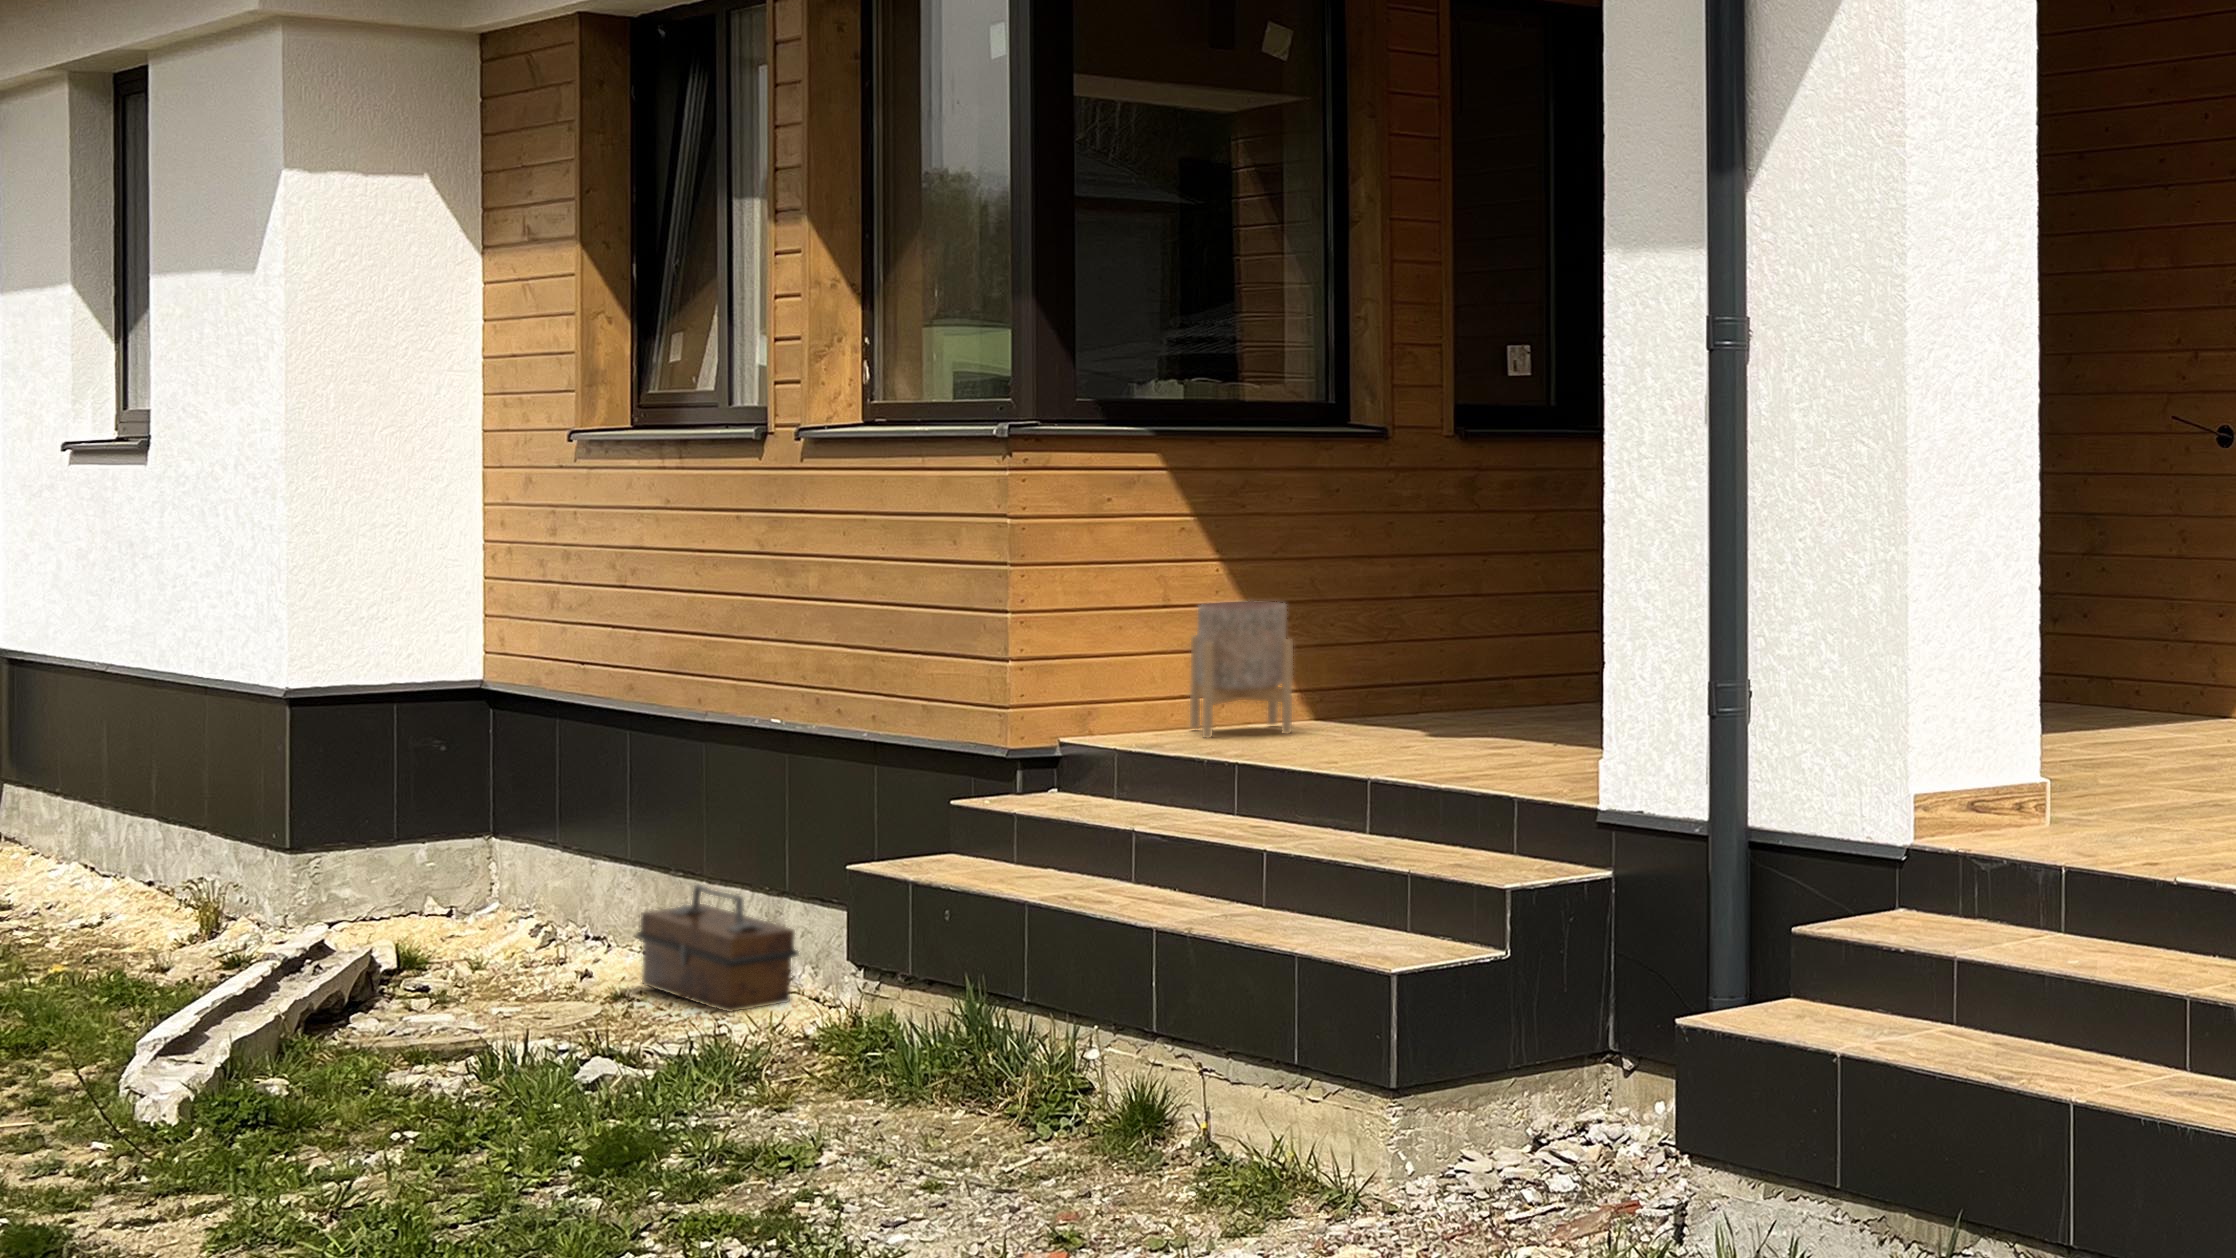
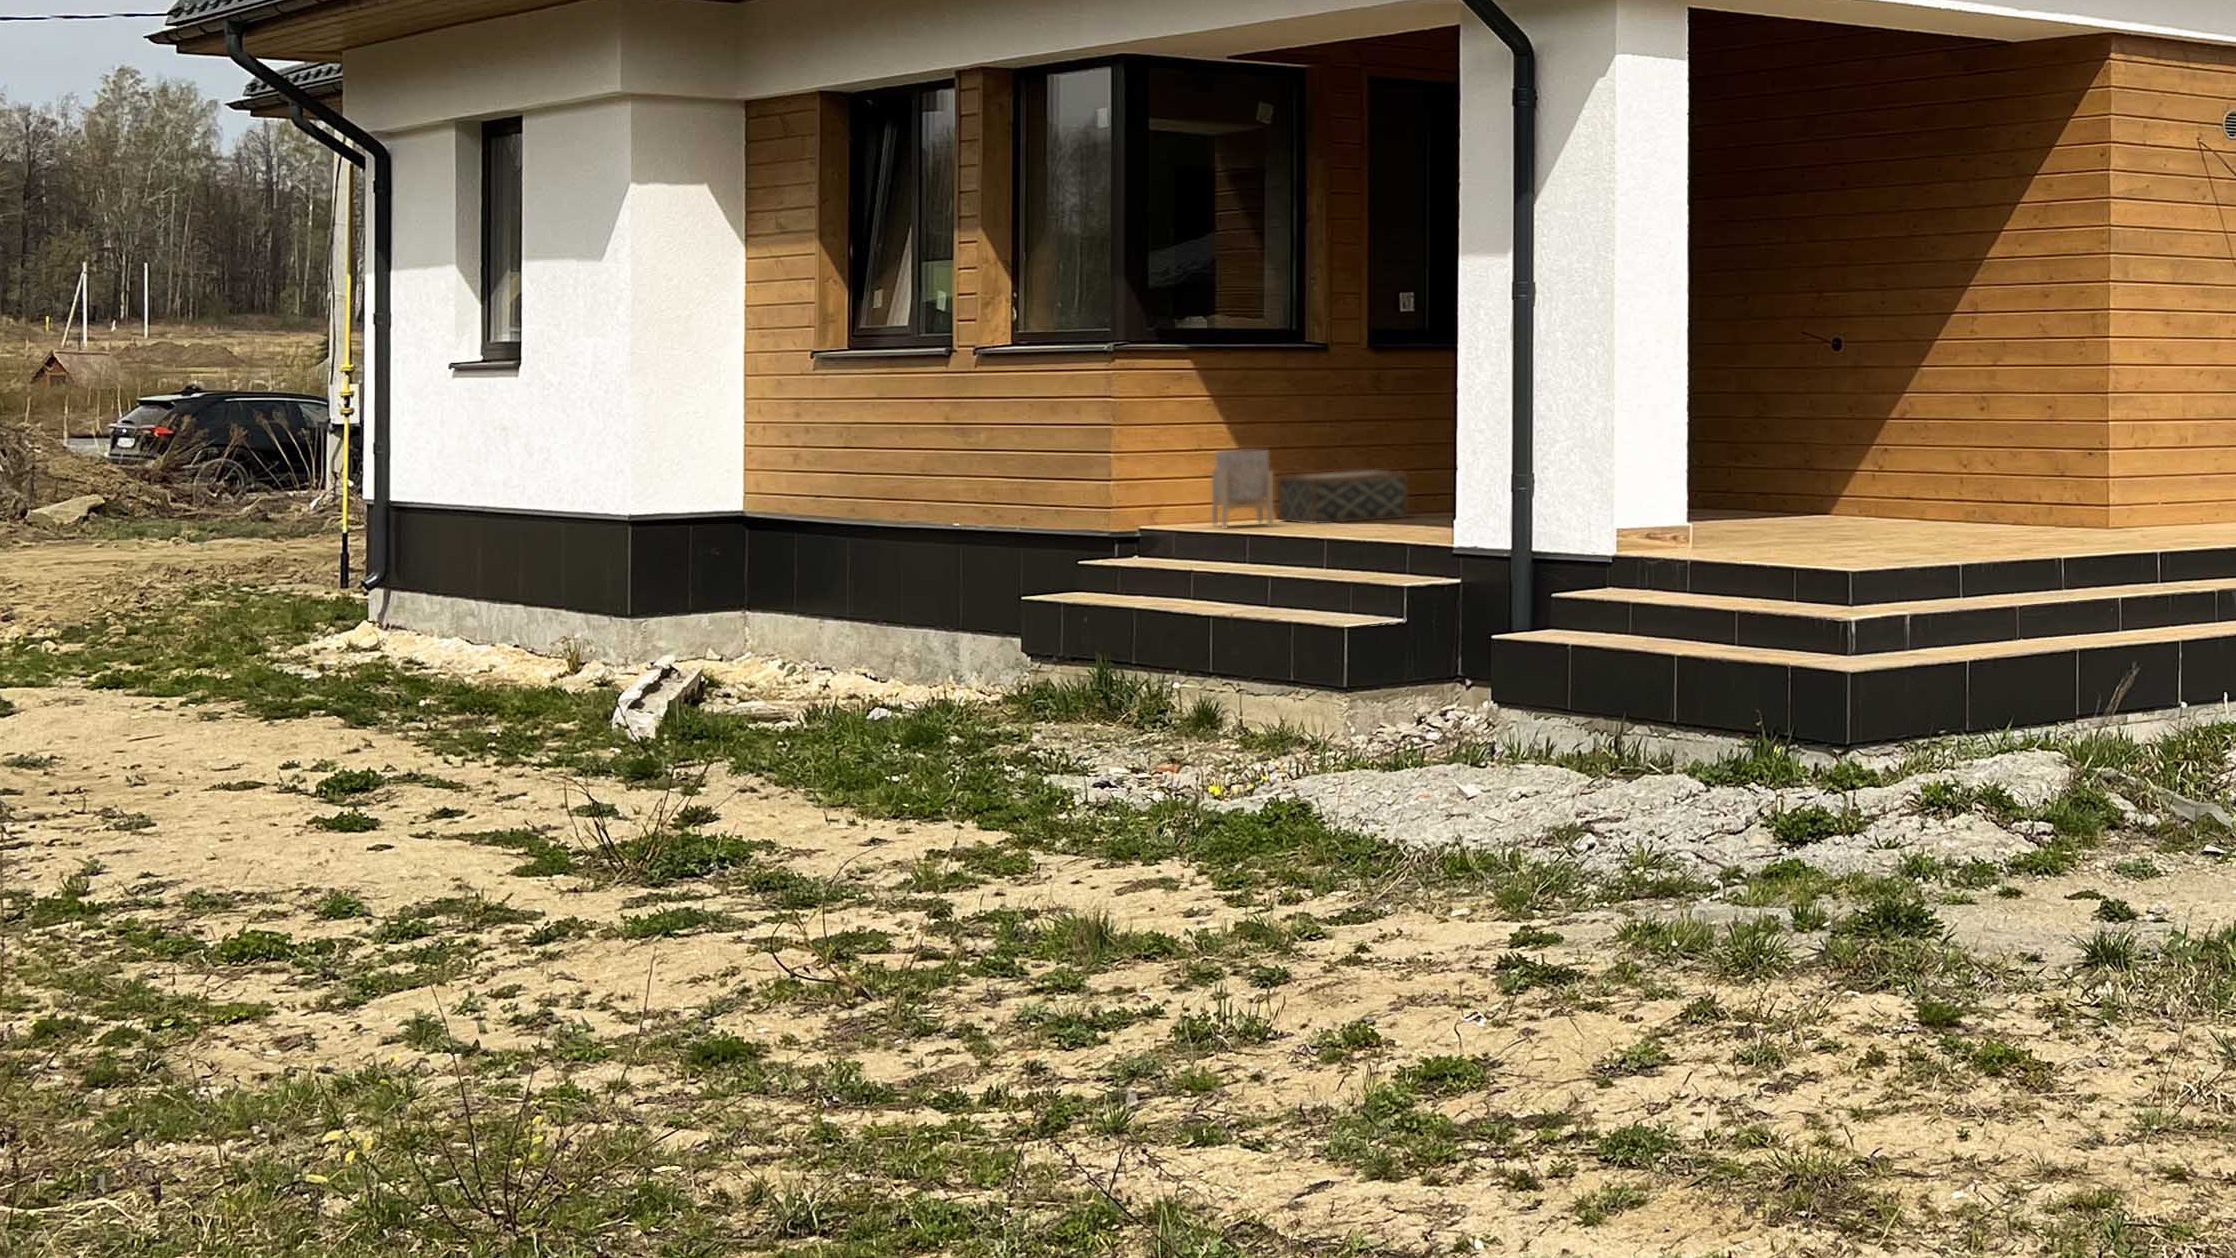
woven basket: none [1306,630,1522,728] -> present [1278,469,1407,524]
toolbox: present [637,885,798,1012] -> none [877,623,980,695]

